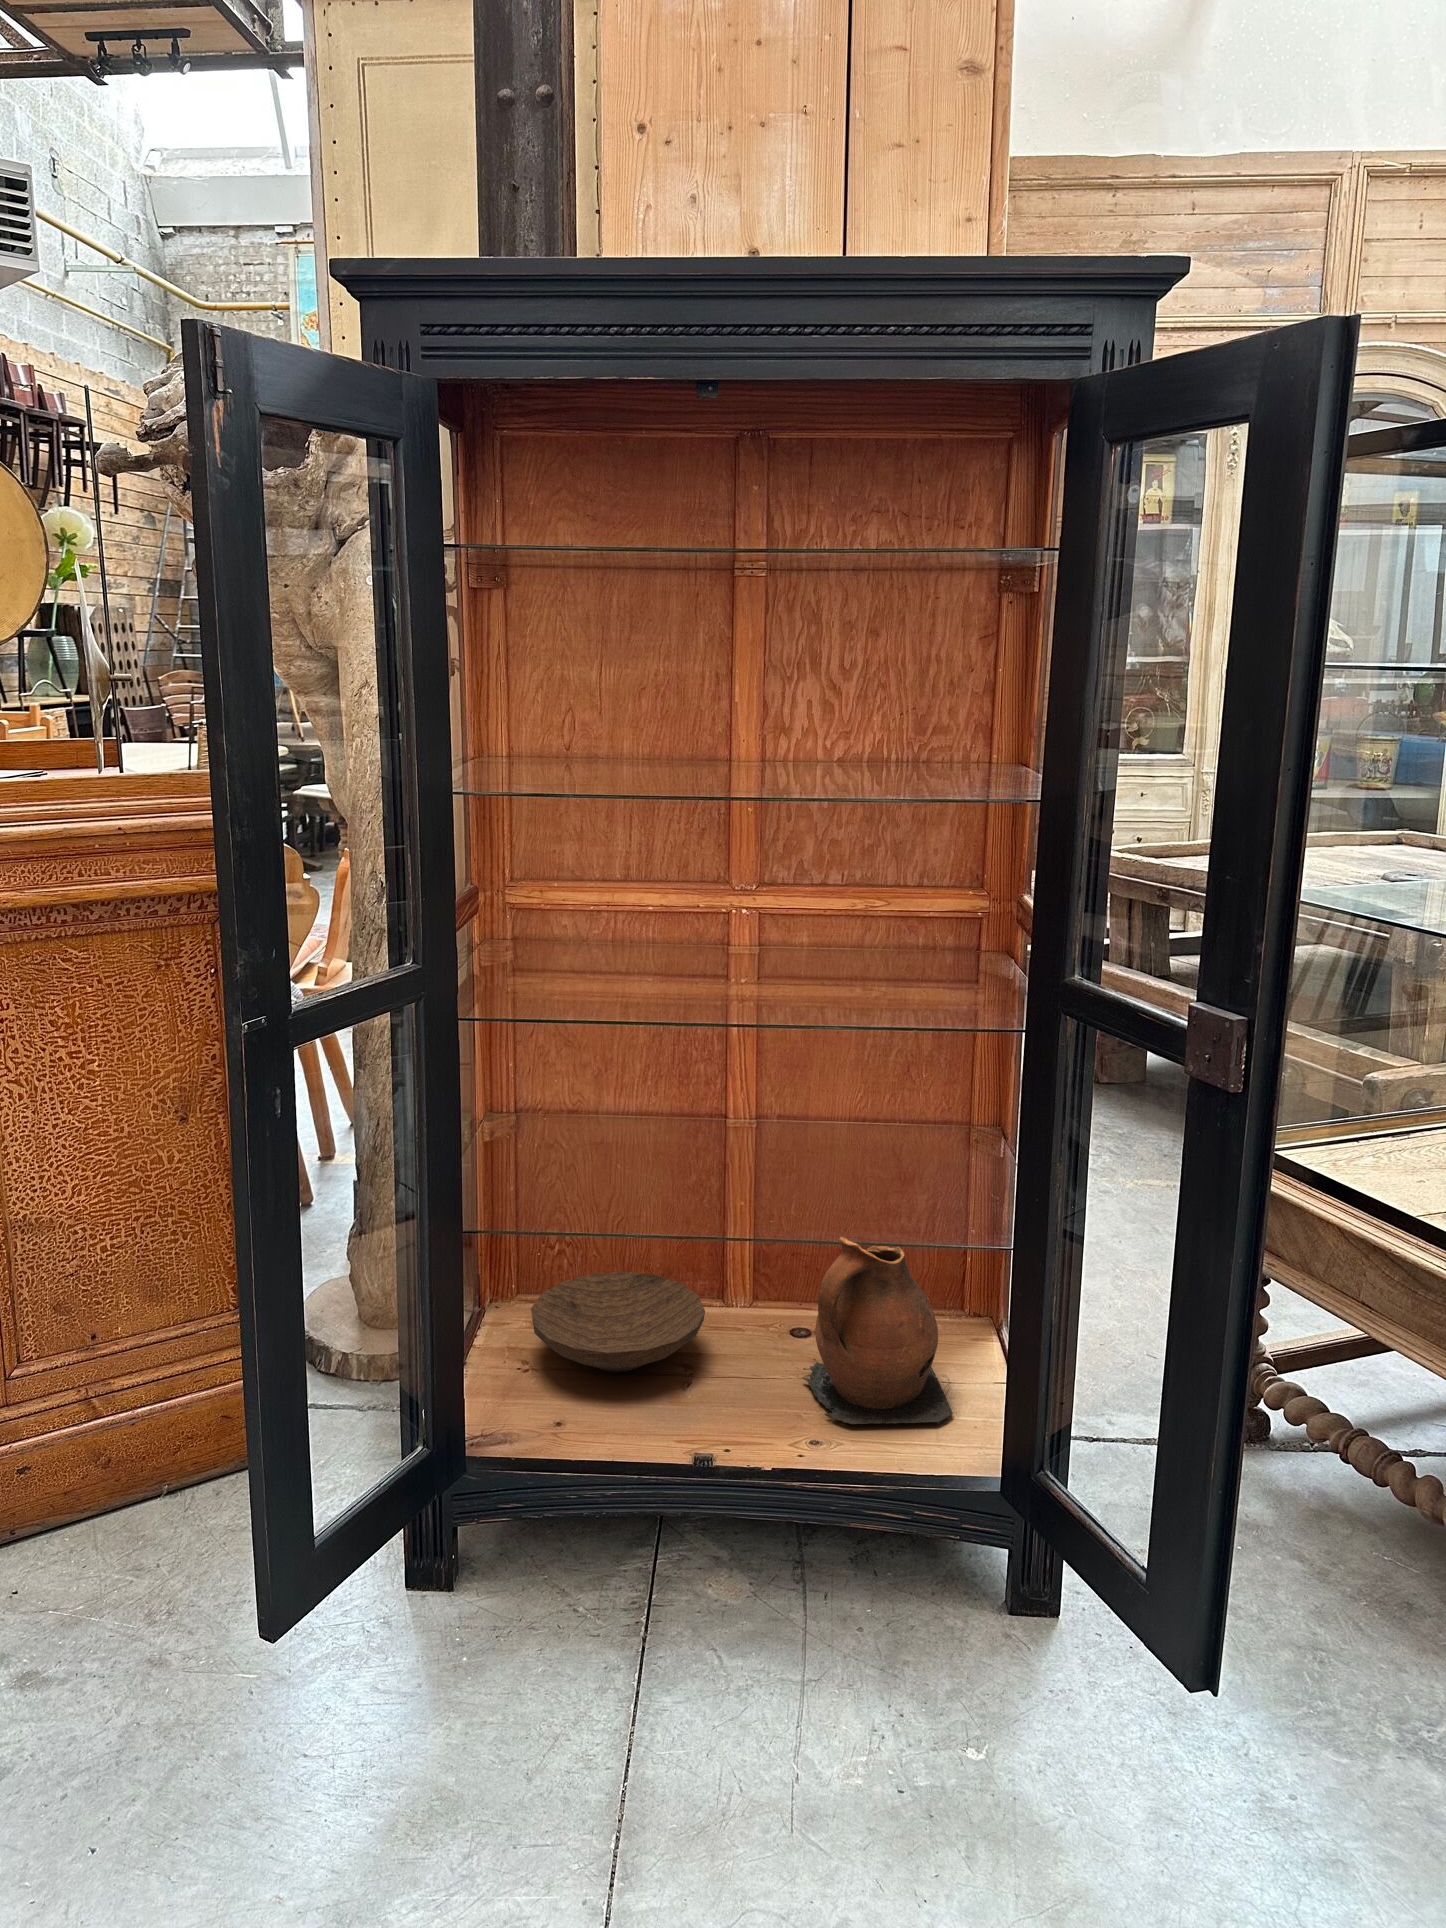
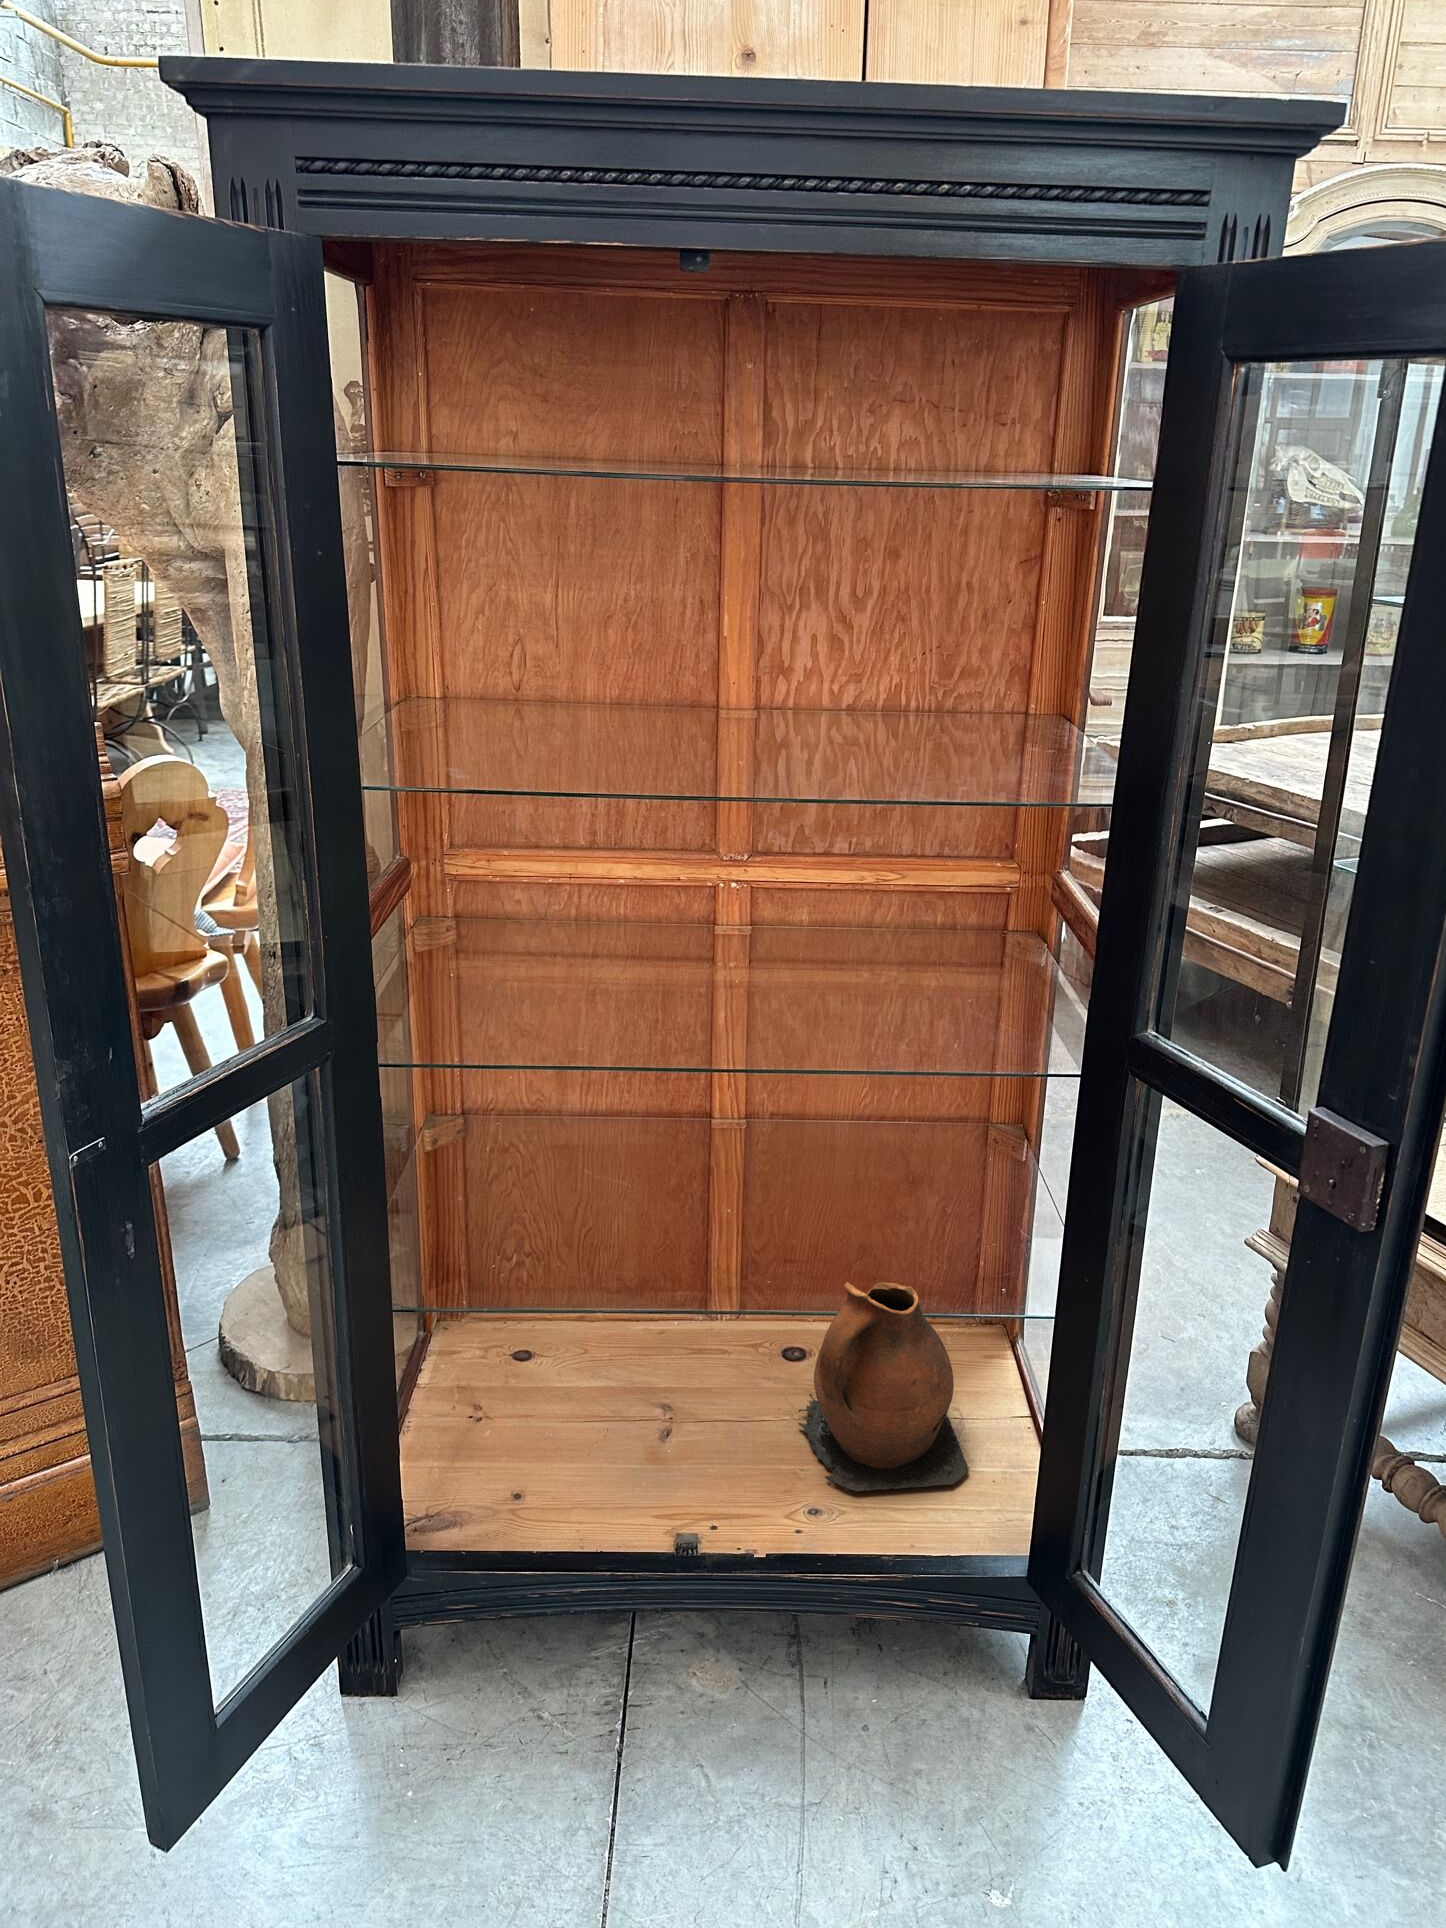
wooden bowl: present [531,1272,705,1372] -> none [485,1289,687,1426]

